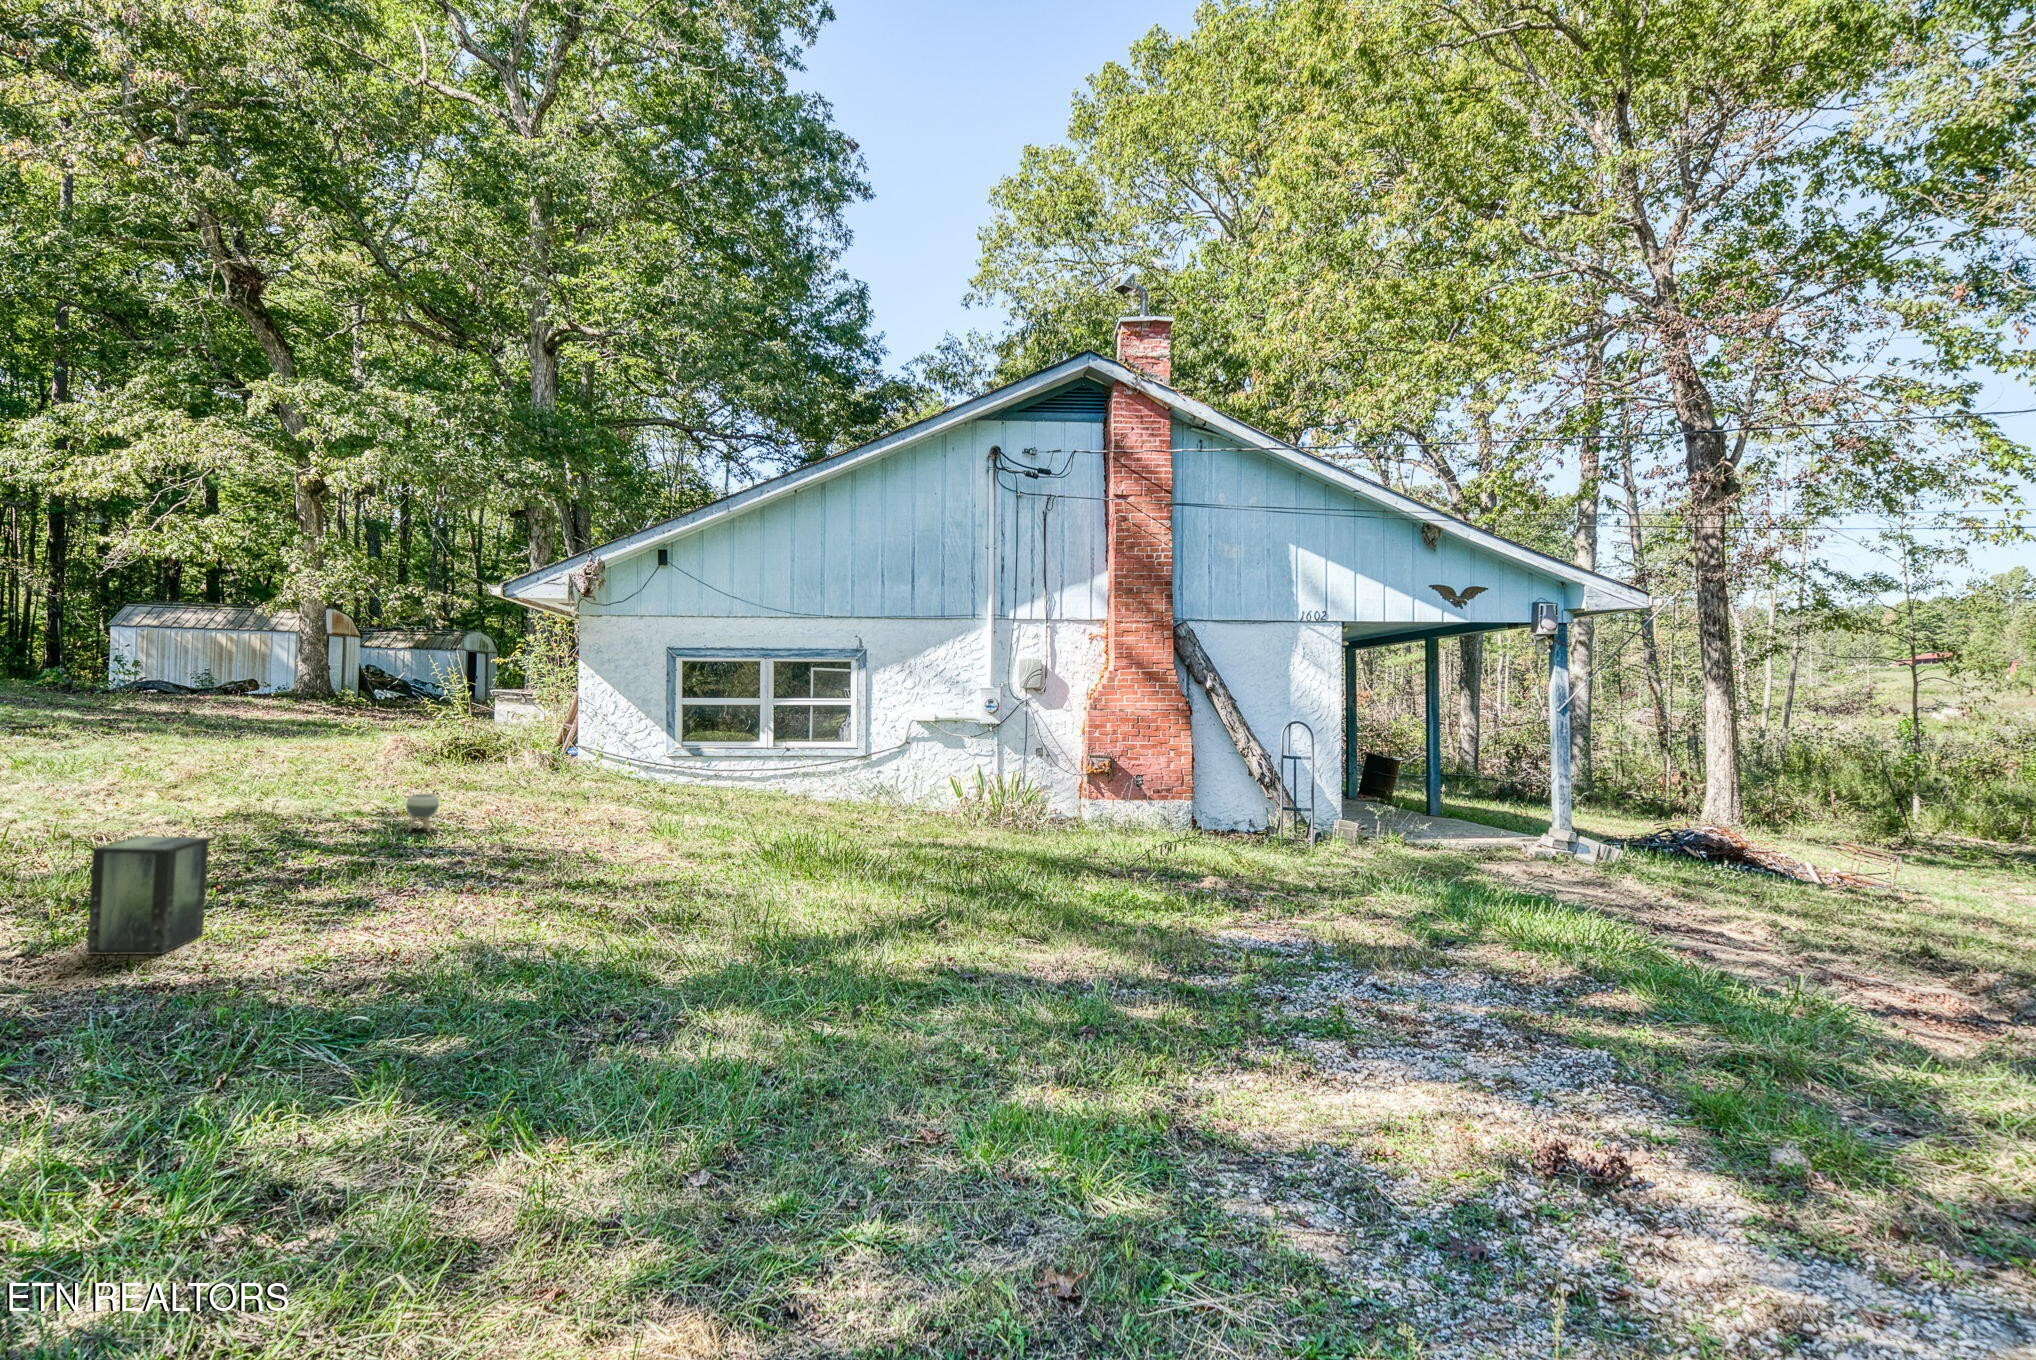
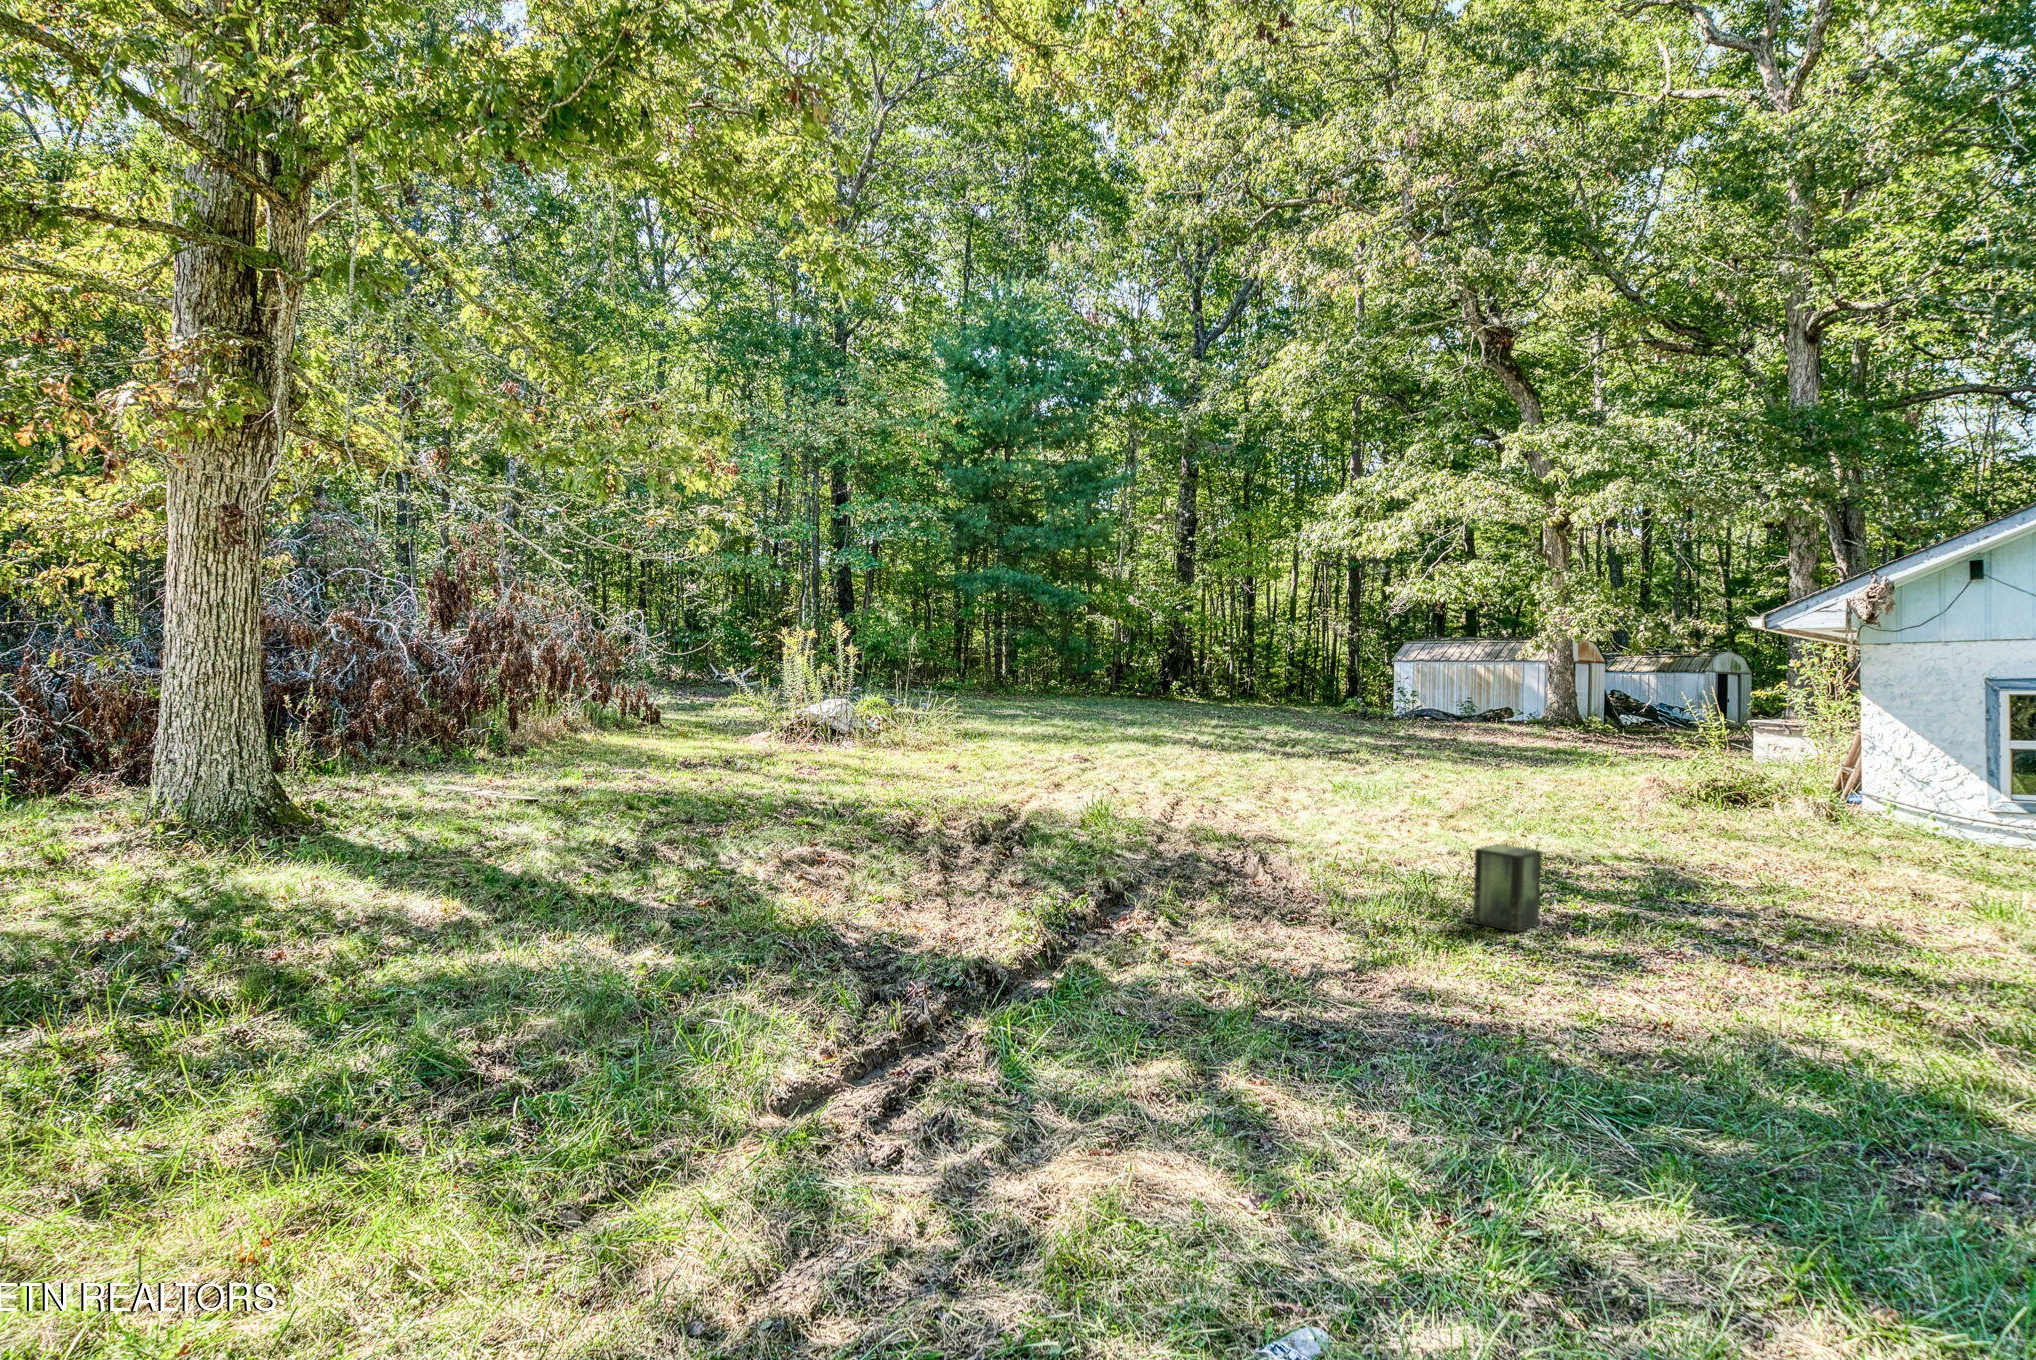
planter: present [406,794,439,831] -> none [1675,834,1706,872]

